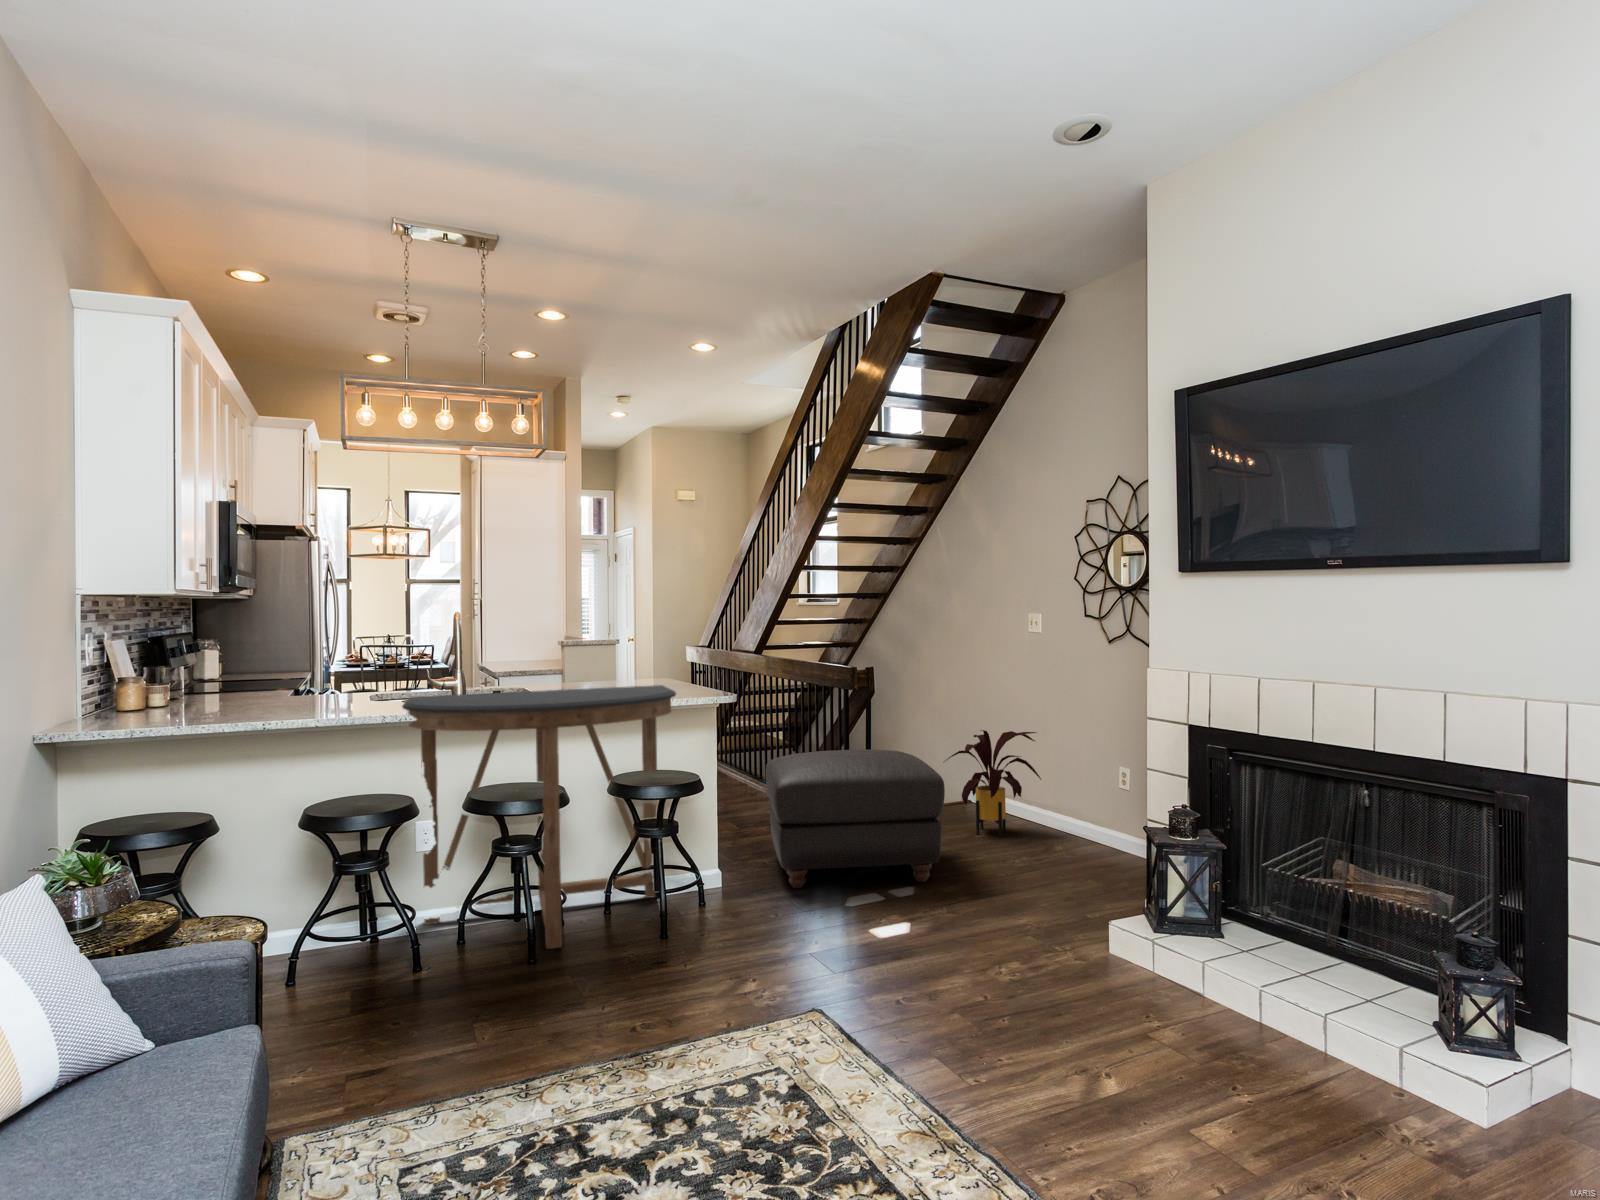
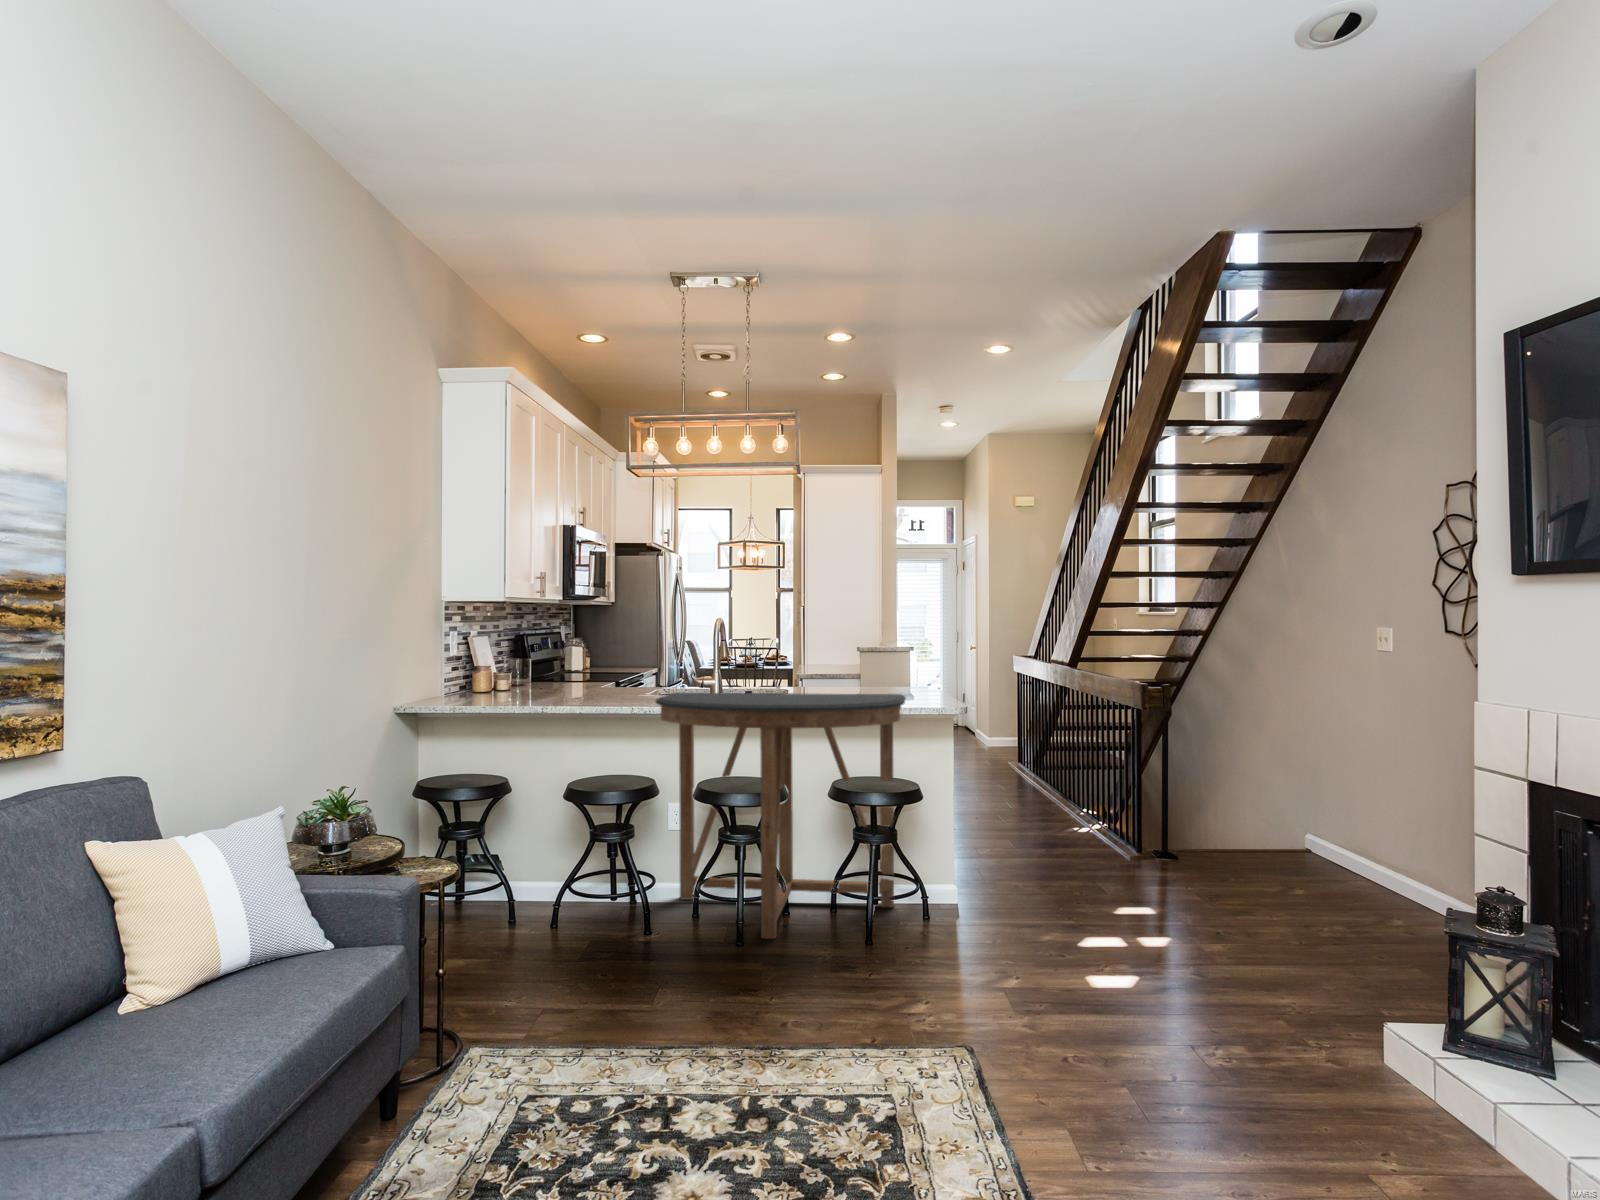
house plant: present [943,730,1041,836] -> none [1257,770,1390,901]
ottoman: present [766,750,945,888] -> none [1013,777,1215,938]

